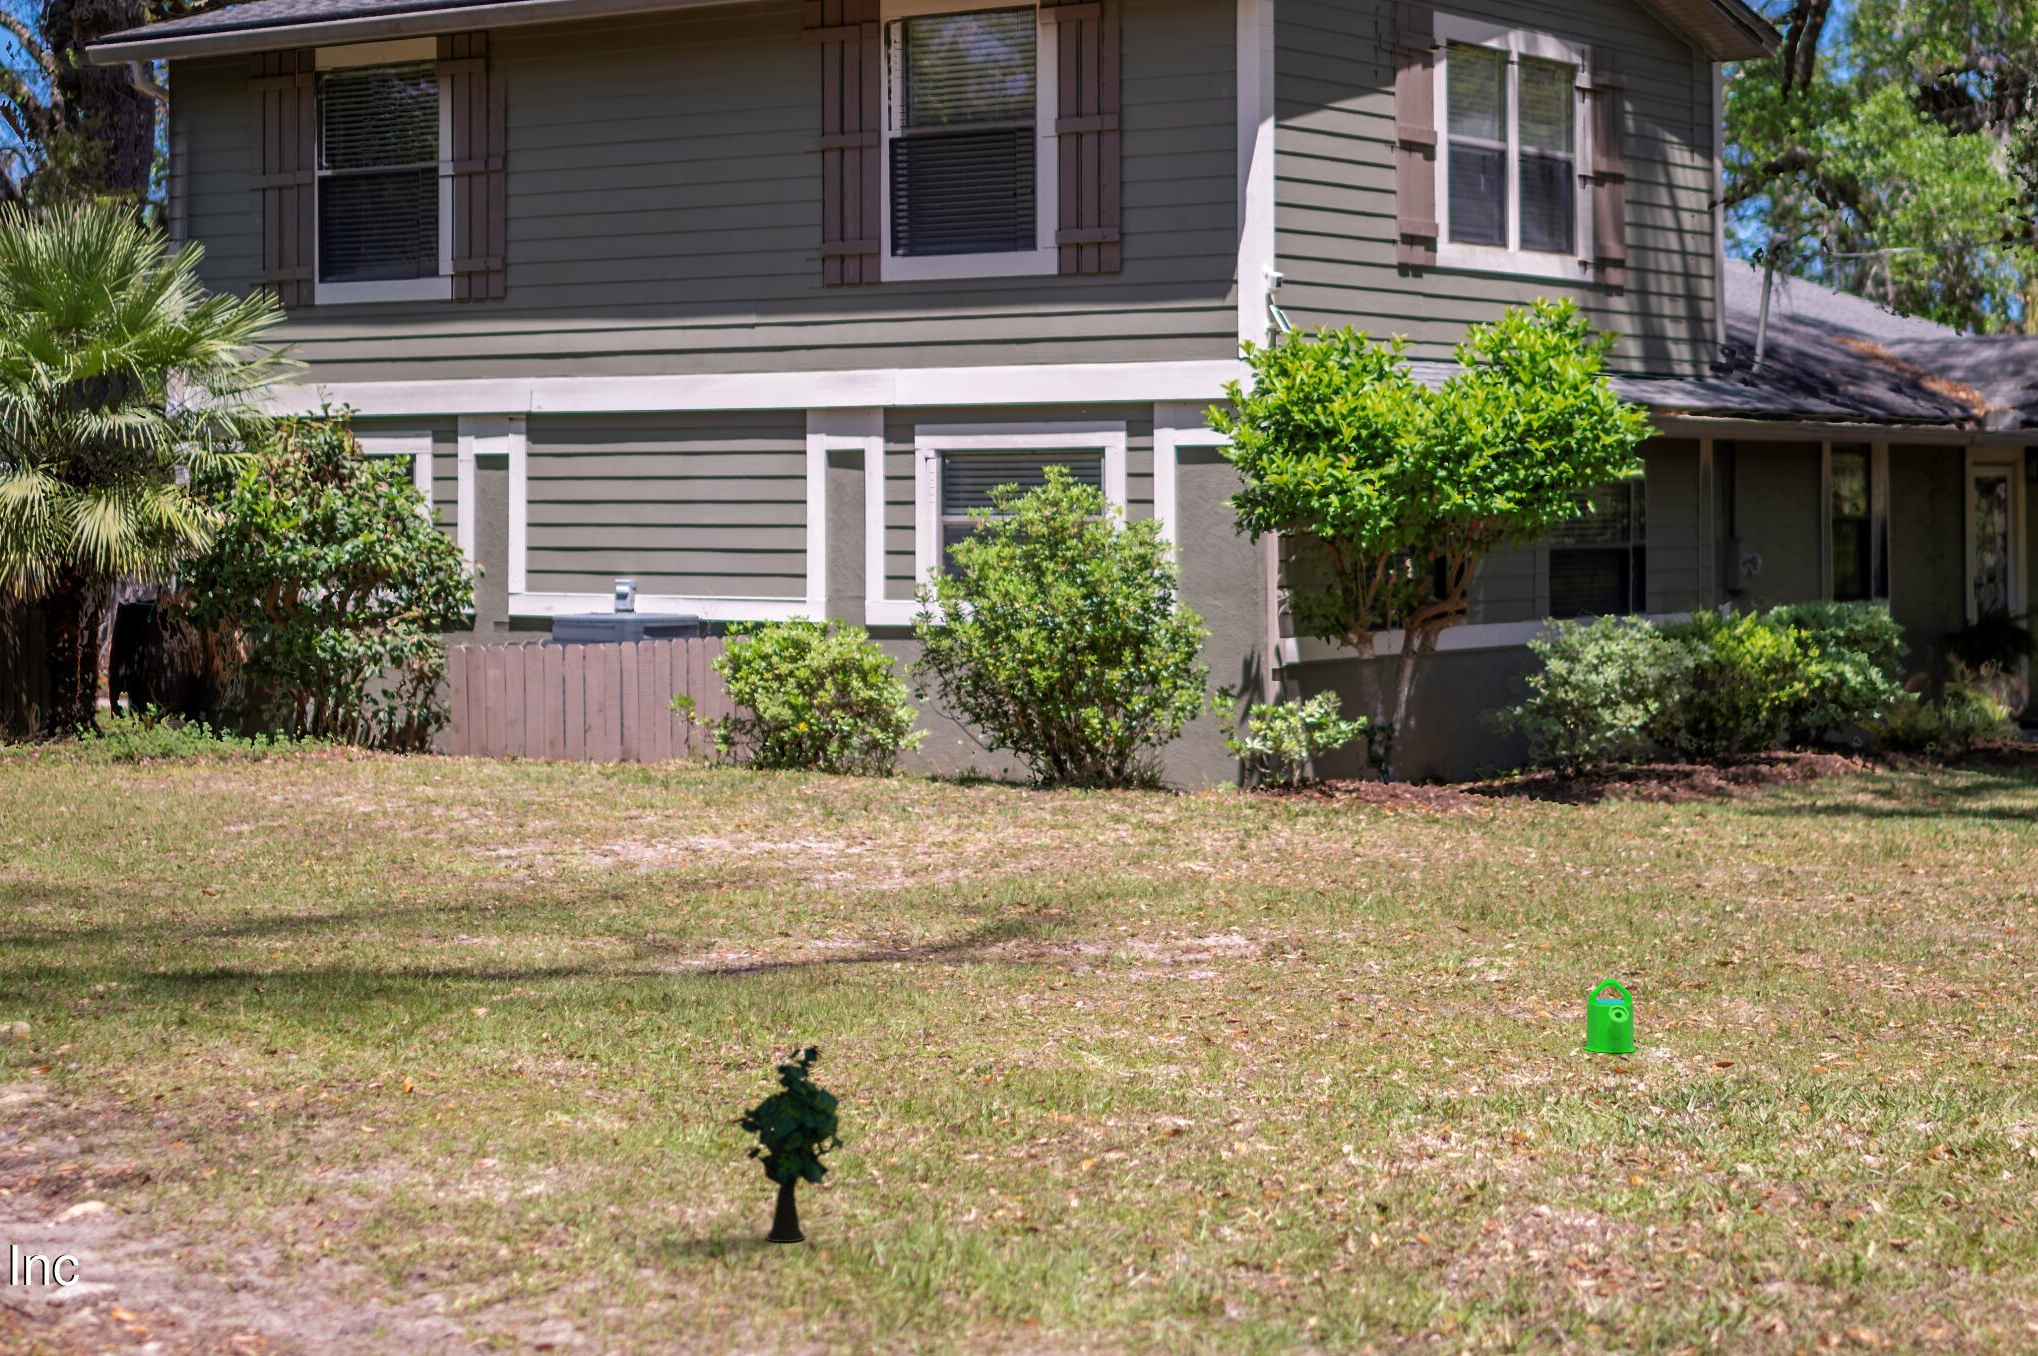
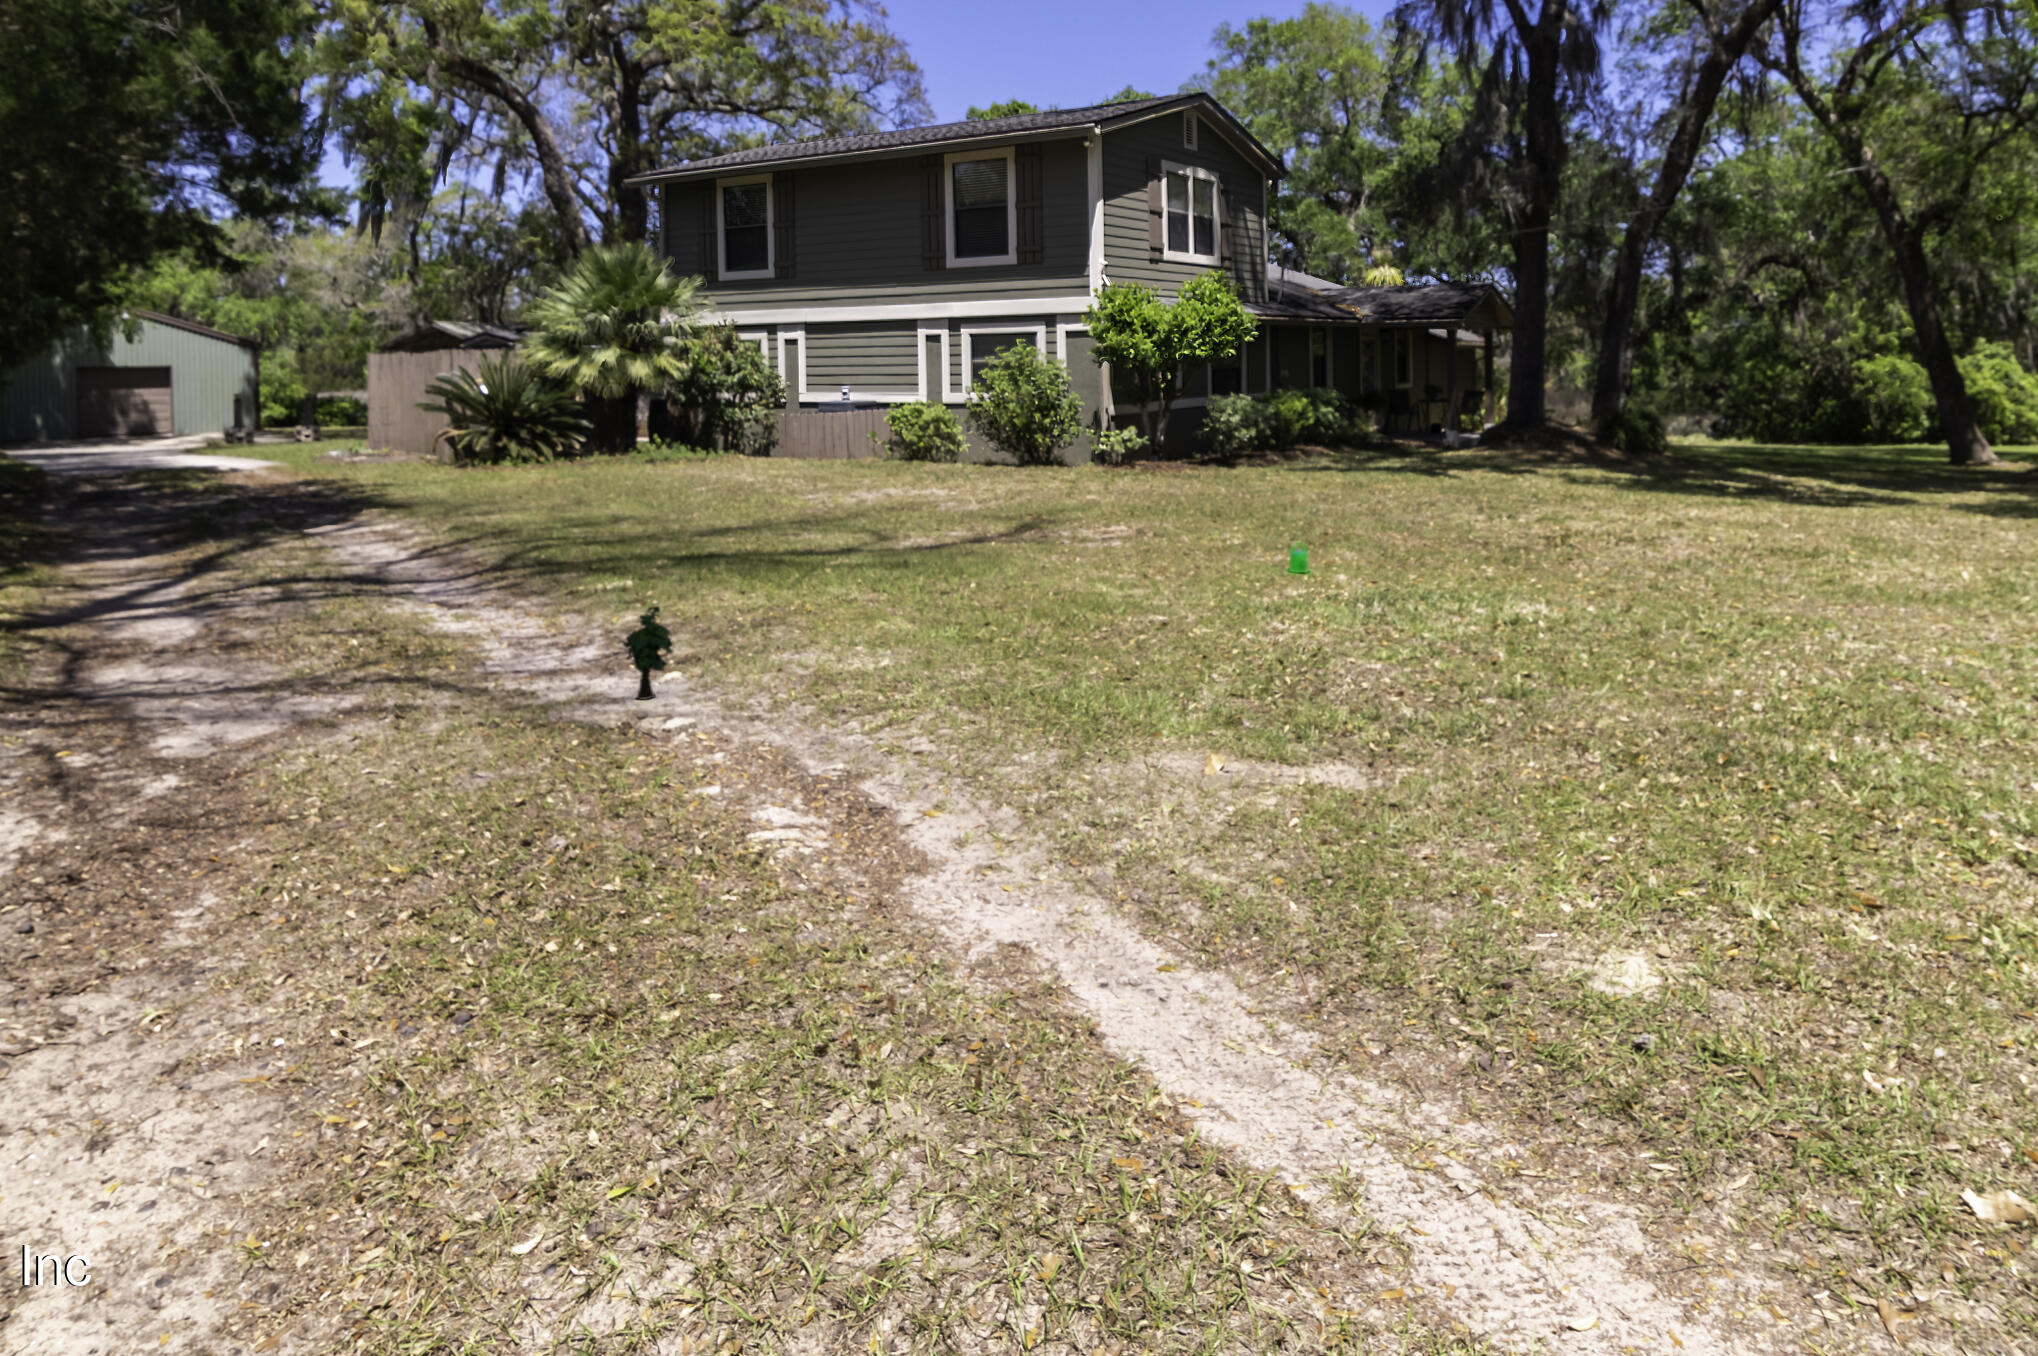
decorative plant: present [733,1047,844,1242] -> present [620,606,673,700]

